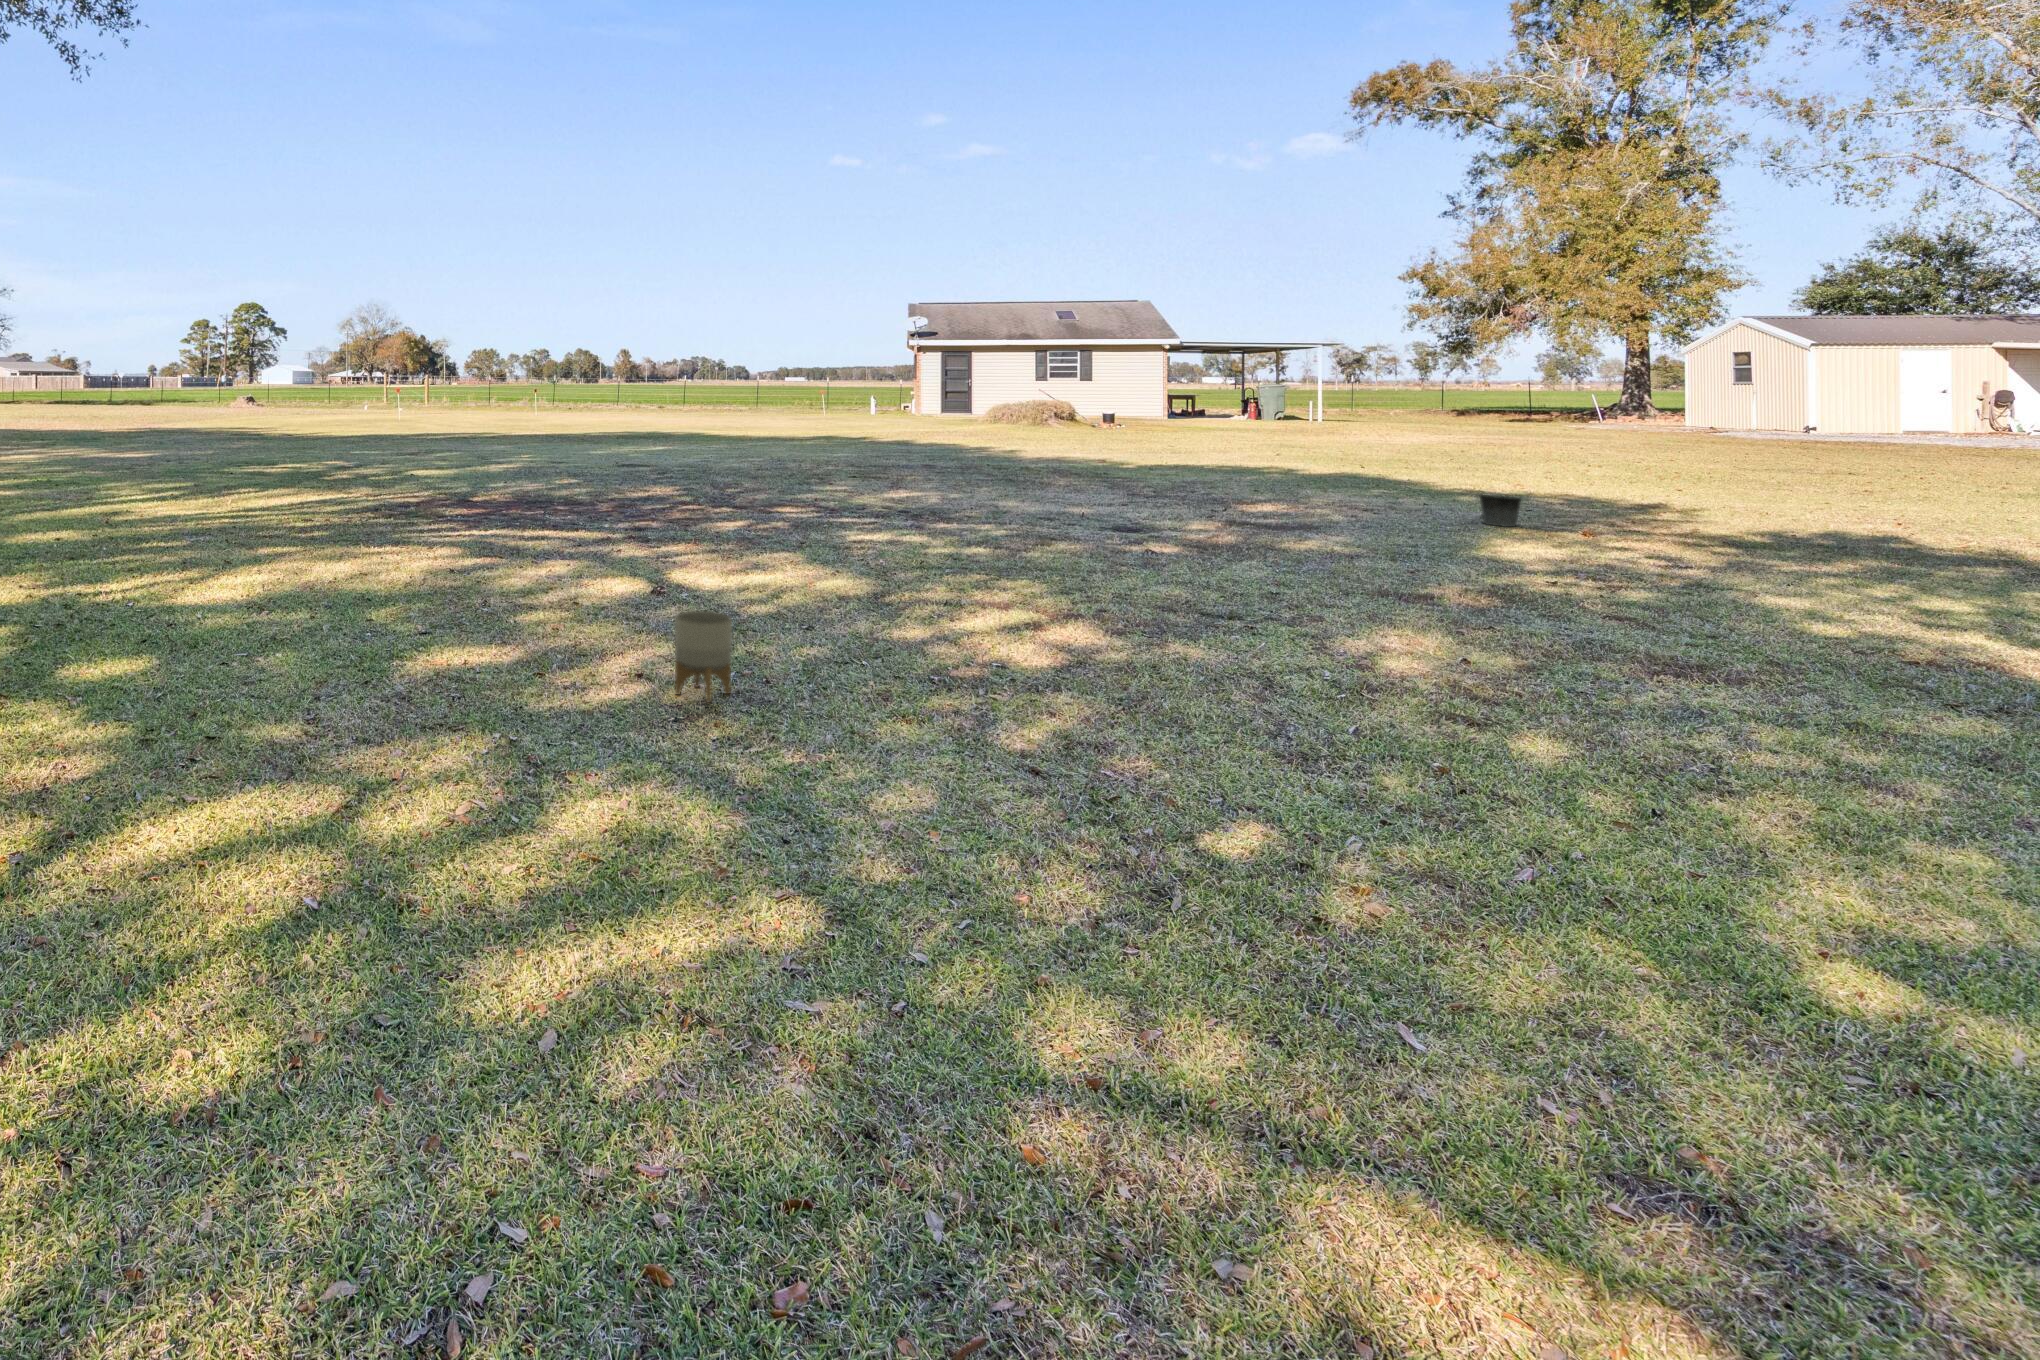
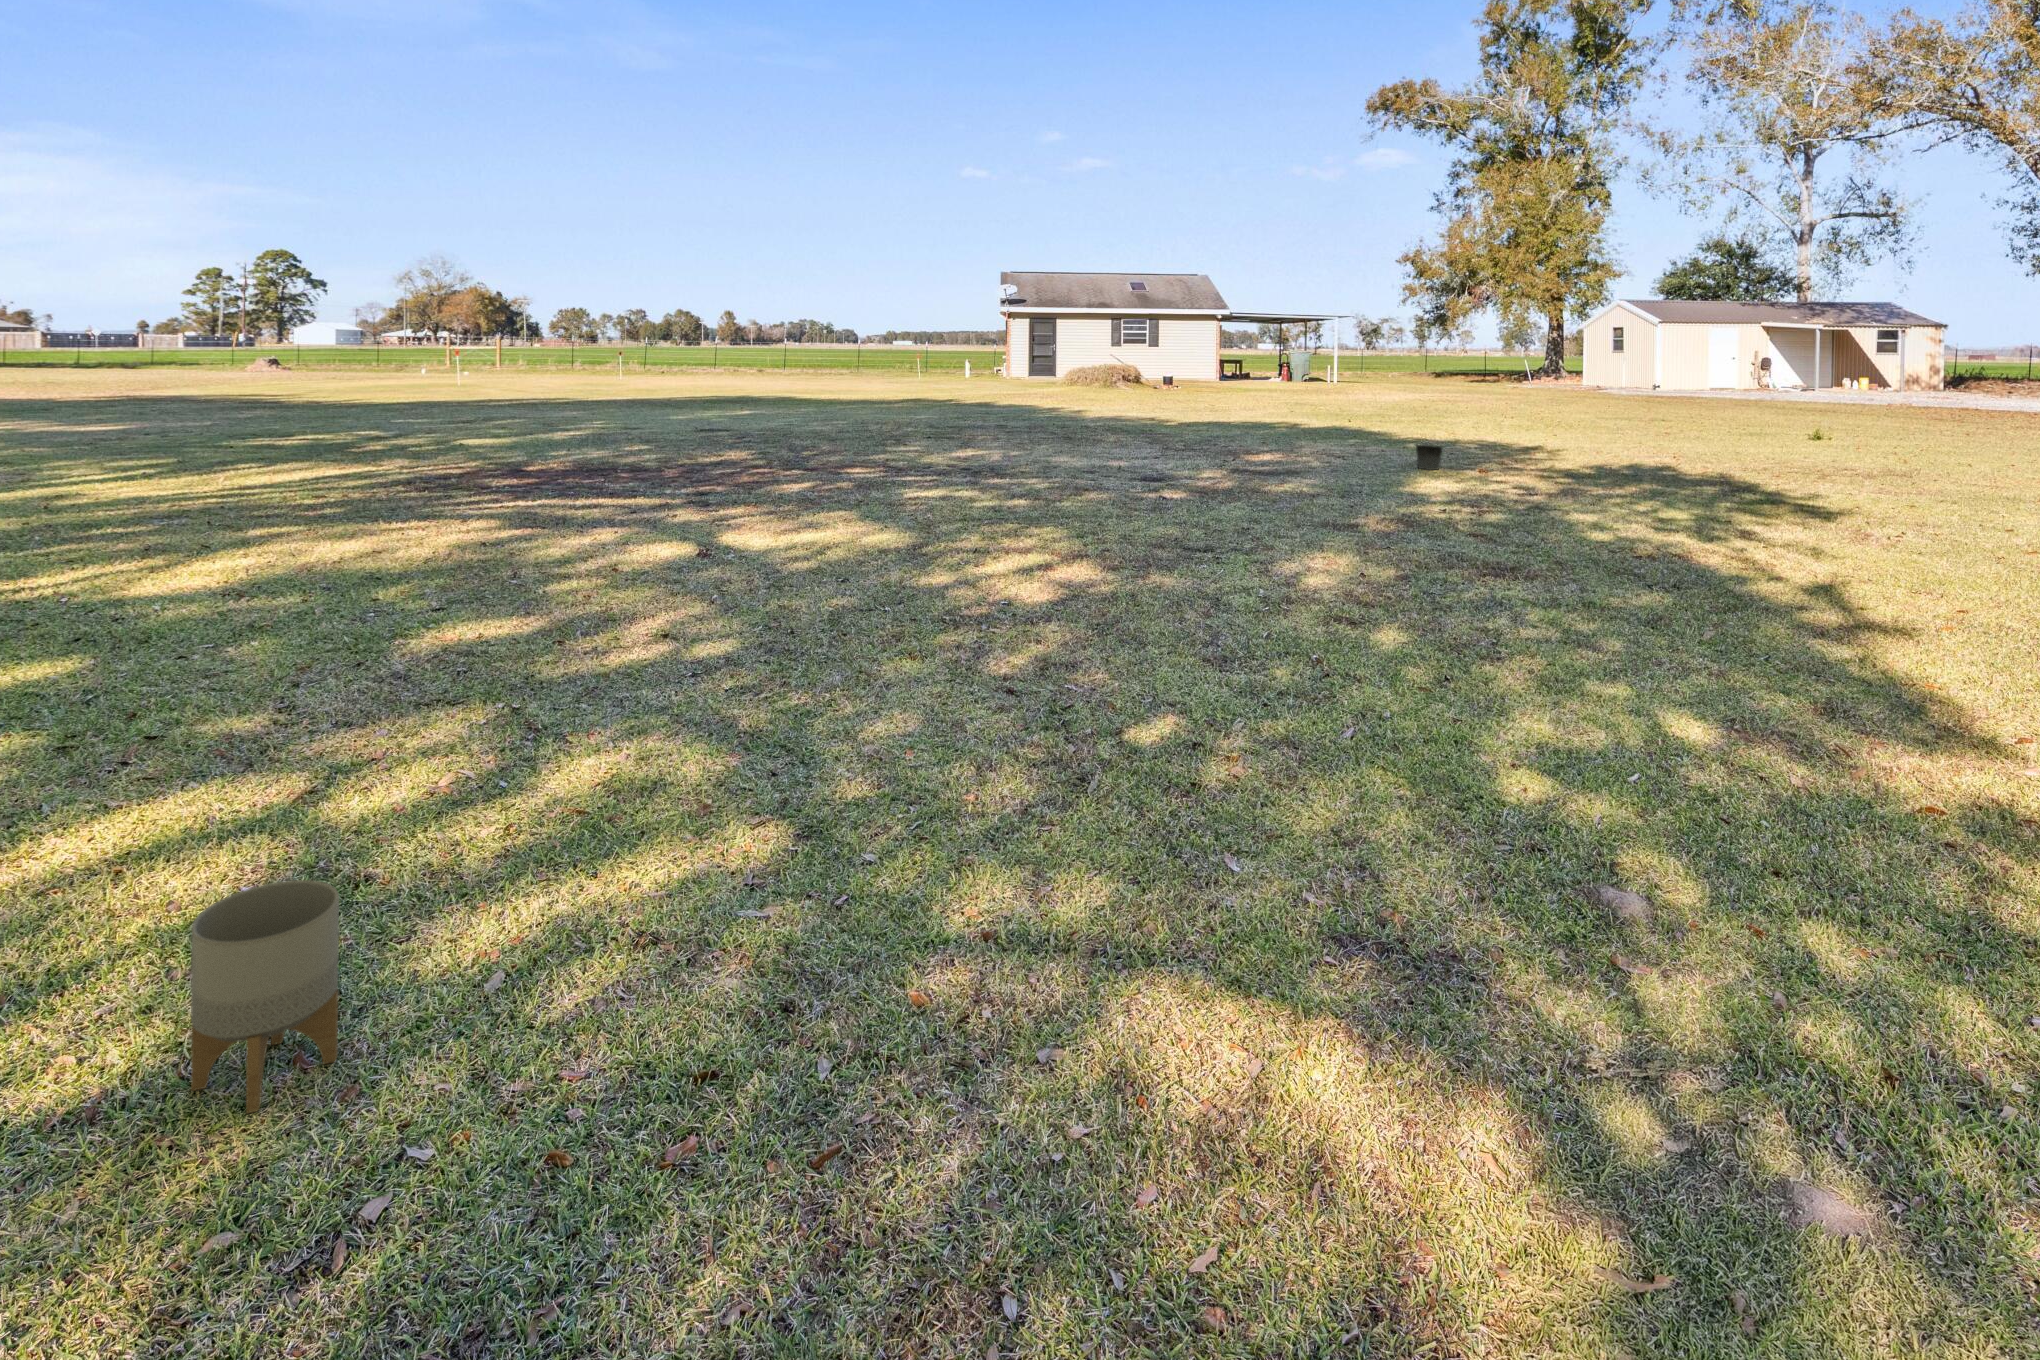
planter: present [675,611,732,702] -> present [191,880,339,1114]

